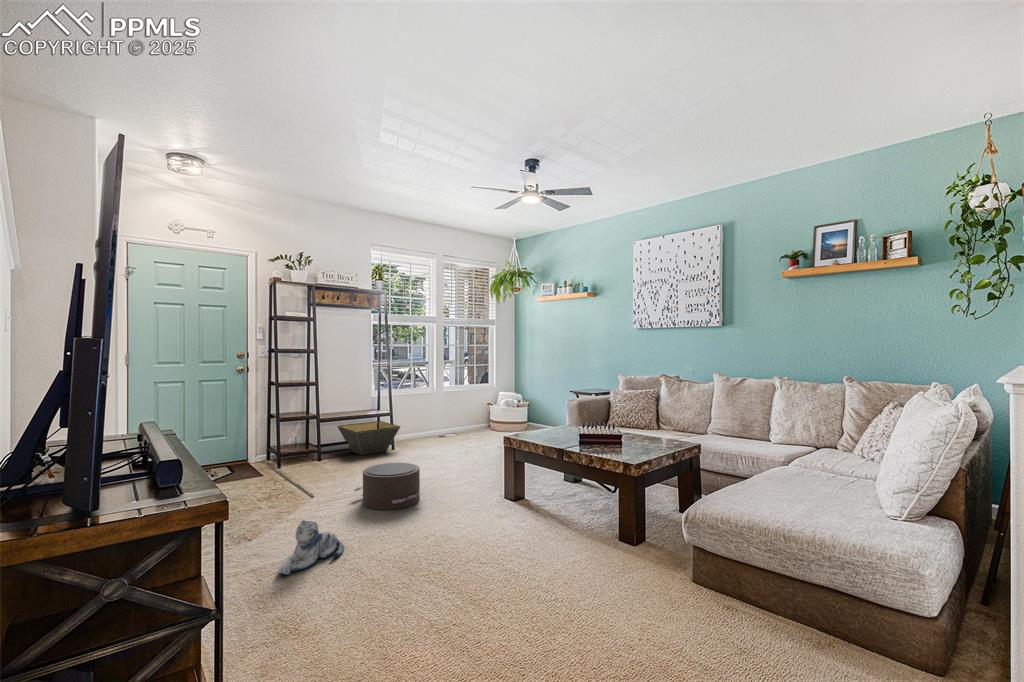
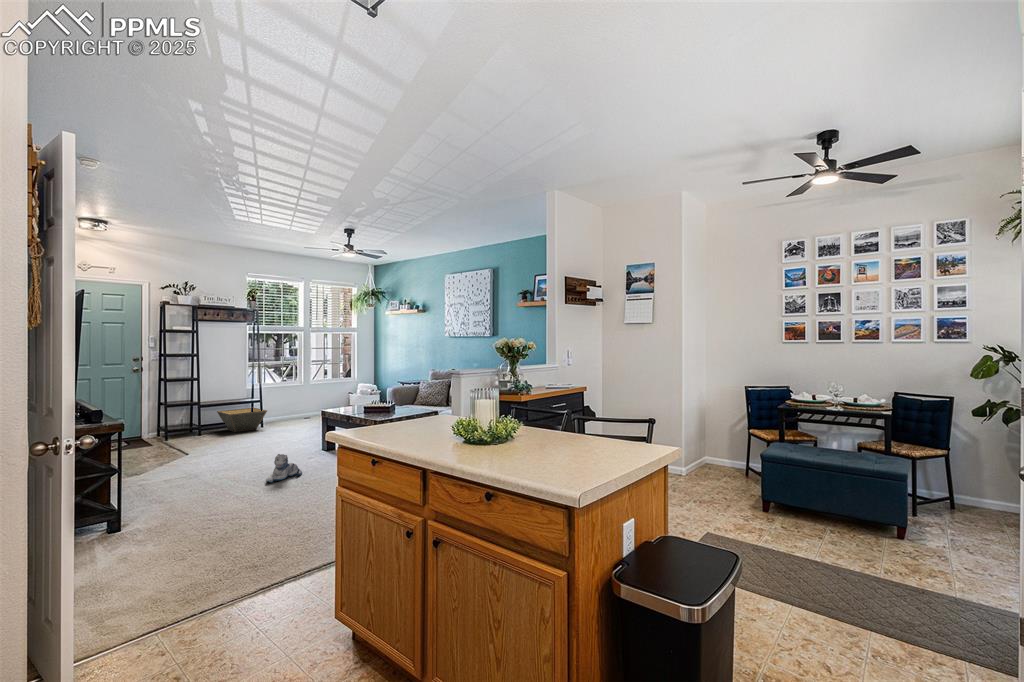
pouf: present [353,463,421,510] -> none [217,430,265,458]
plush toy: present [278,520,344,575] -> present [266,454,302,482]

